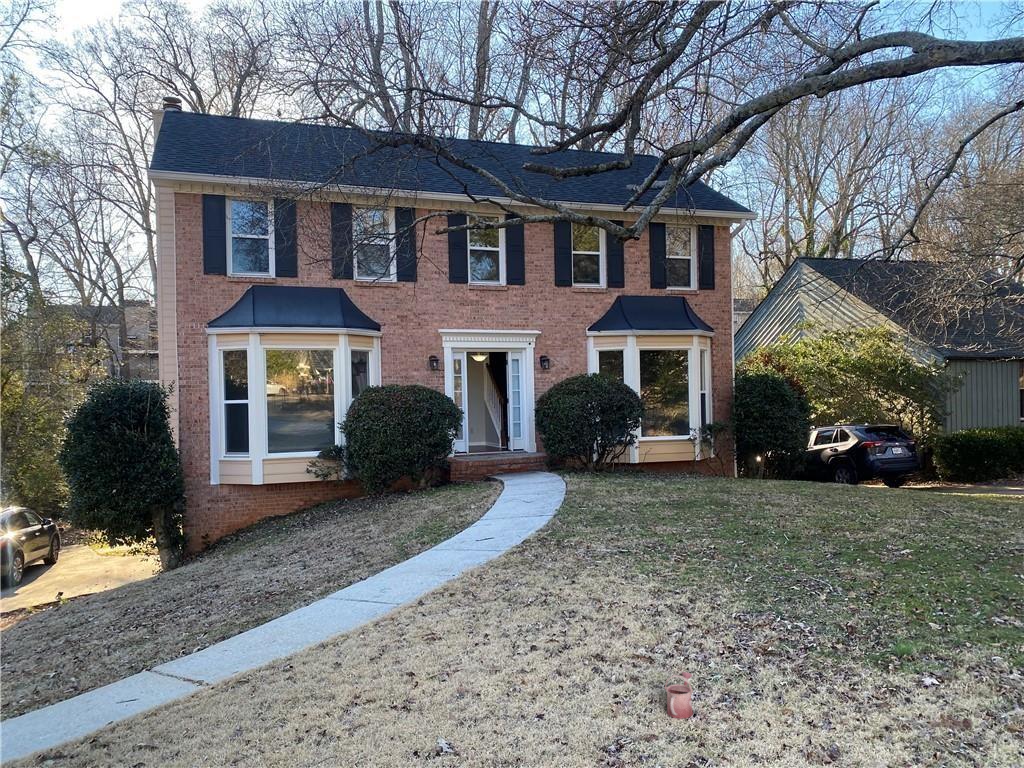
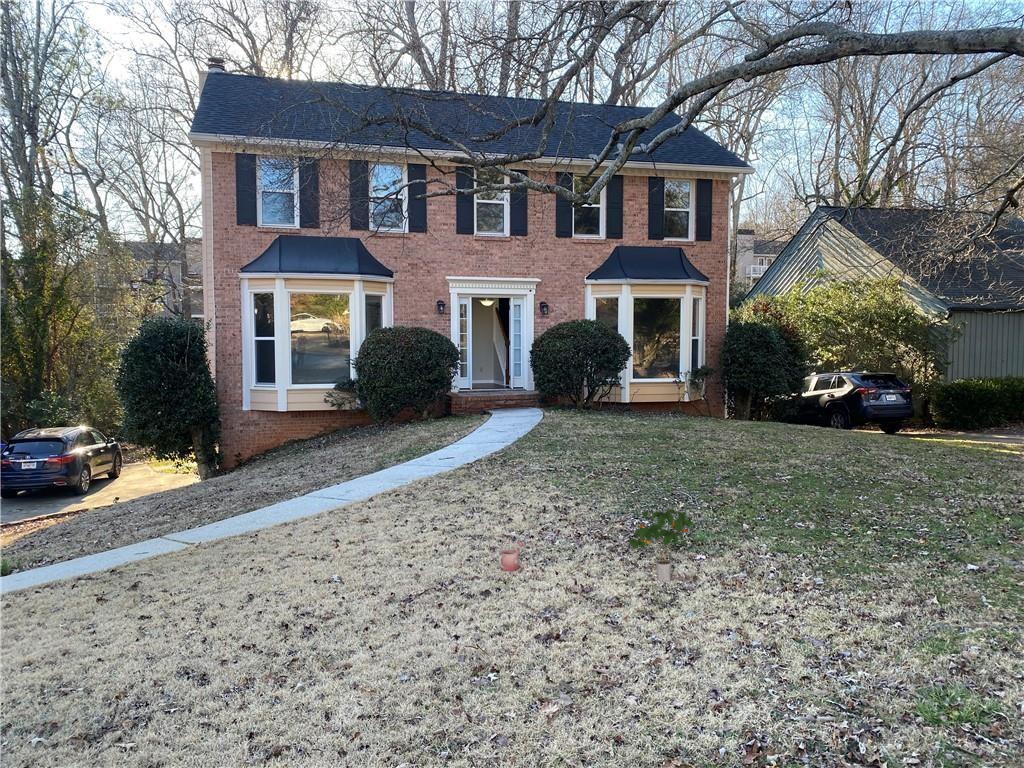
potted plant: none [852,622,946,726] -> present [629,509,695,581]

